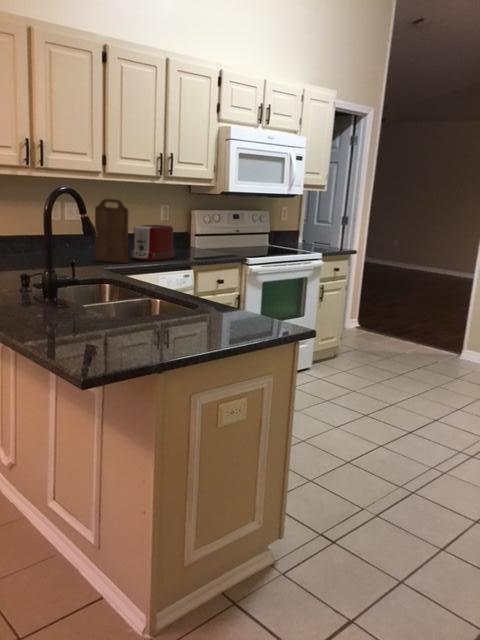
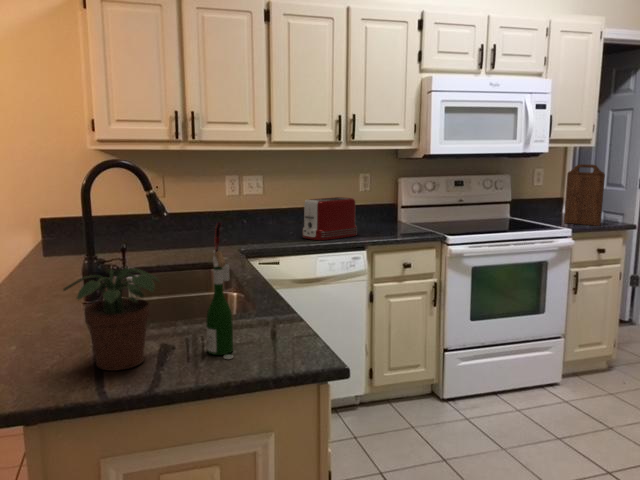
cutting board: present [95,199,129,263] -> present [564,164,605,226]
wine bottle: none [211,234,235,328] -> present [206,223,233,359]
potted plant: none [141,266,203,337] -> present [64,268,159,371]

